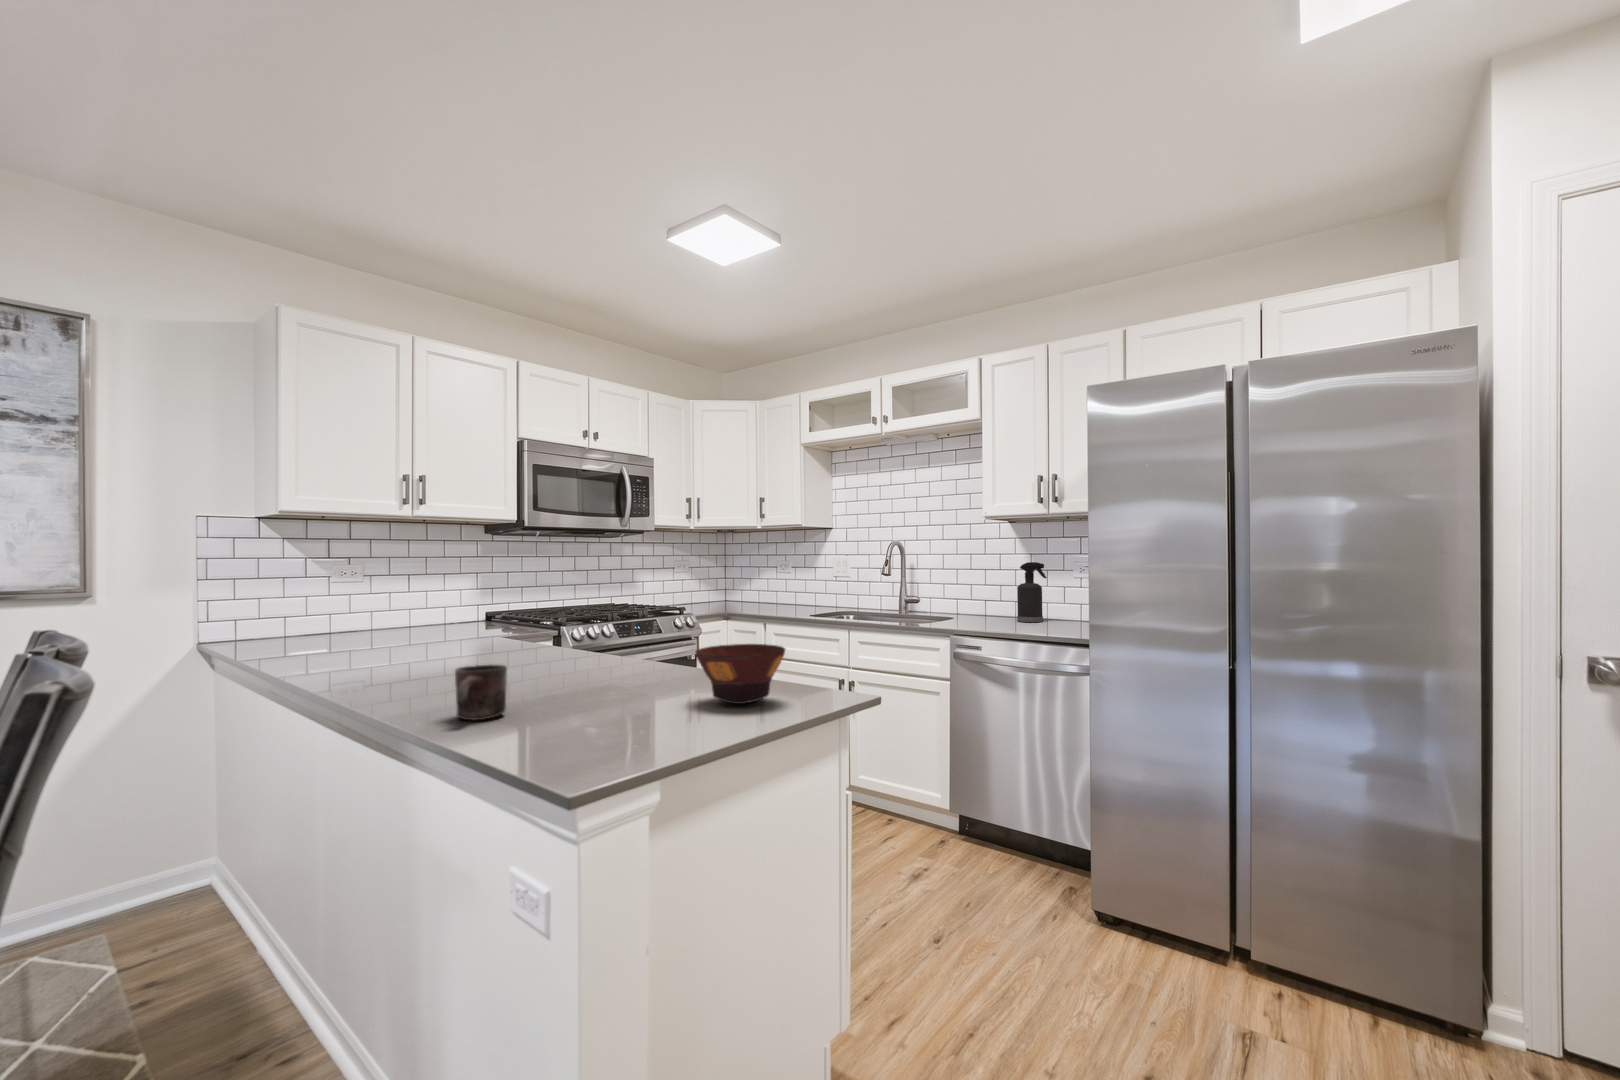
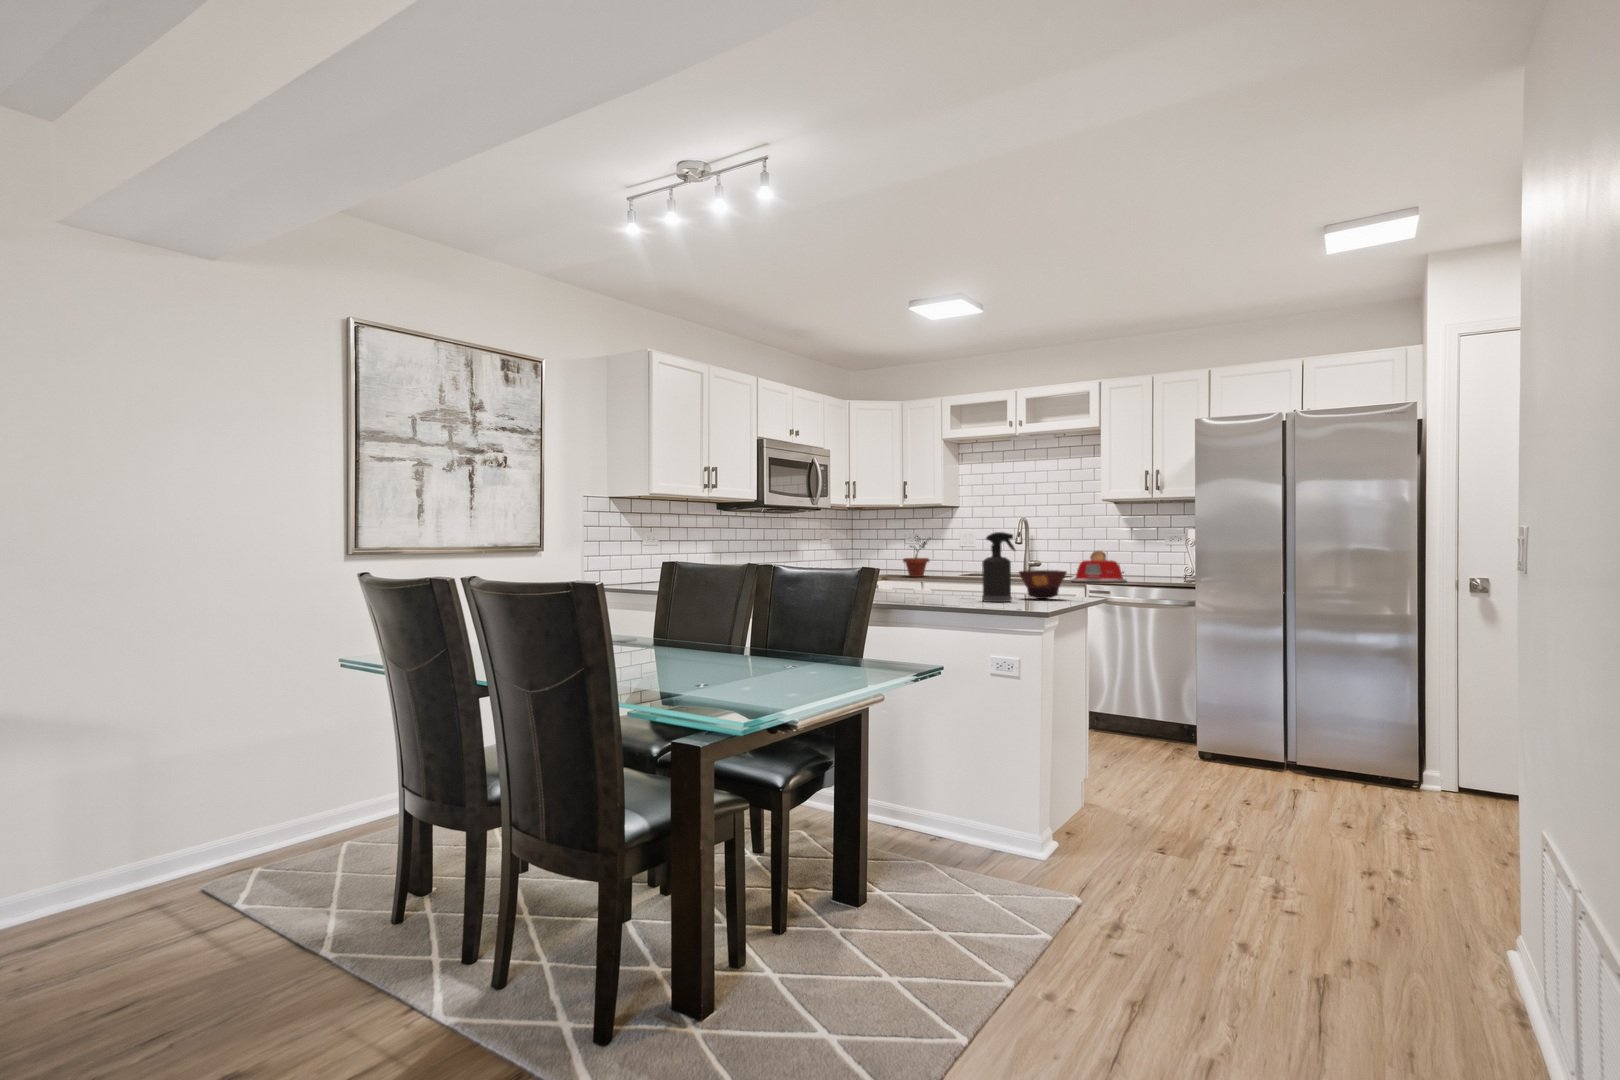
potted plant: none [753,561,789,614] -> present [903,536,930,577]
spray bottle: present [1017,562,1047,622] -> present [982,532,1015,602]
toaster: none [934,586,1010,630] -> present [1072,551,1126,582]
mug: present [455,664,507,721] -> none [920,576,944,601]

